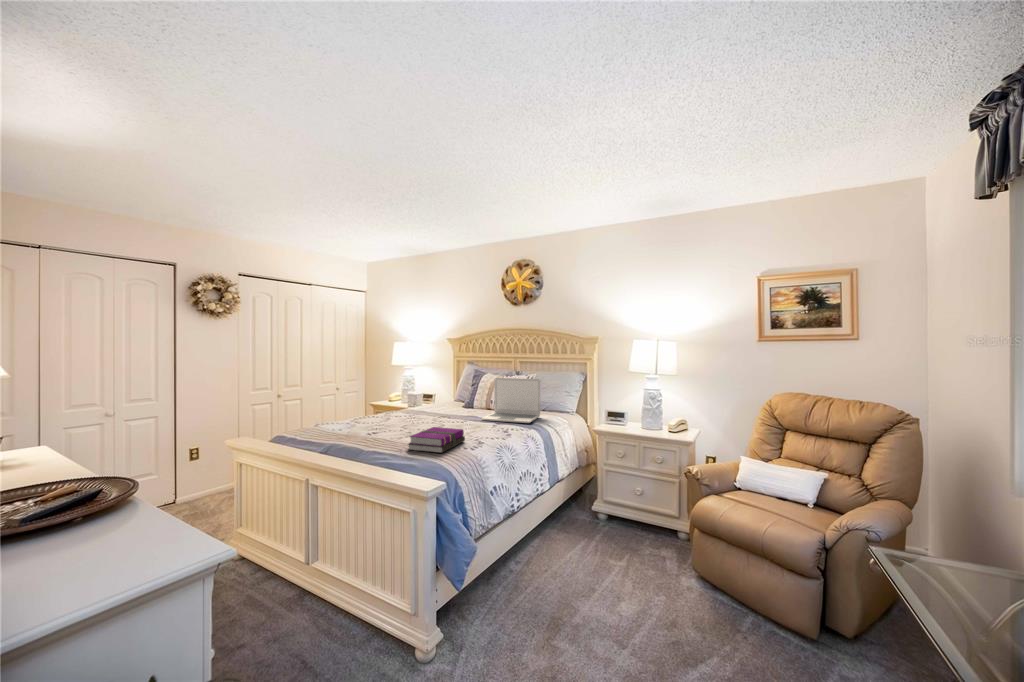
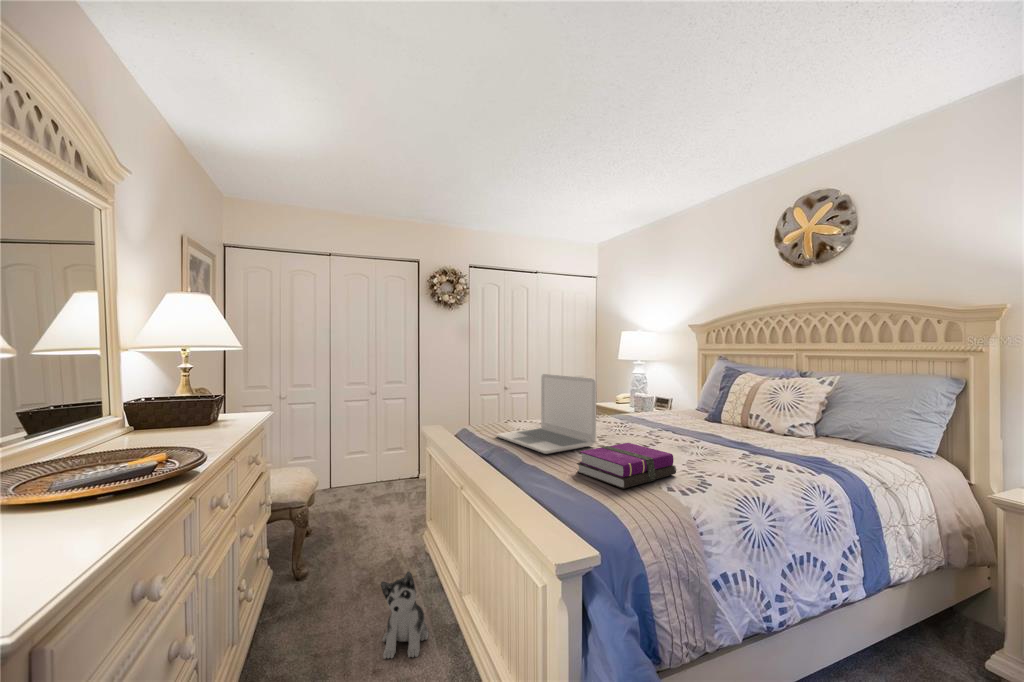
laptop: present [482,378,540,423] -> present [497,374,596,454]
plush toy: none [237,558,282,634] -> present [381,571,429,659]

